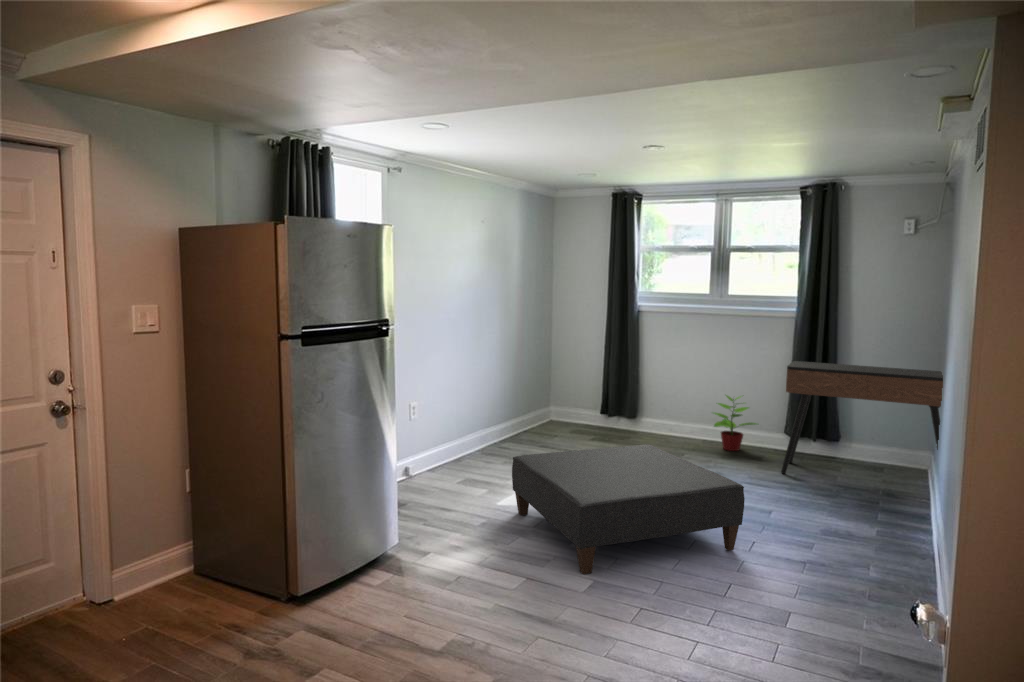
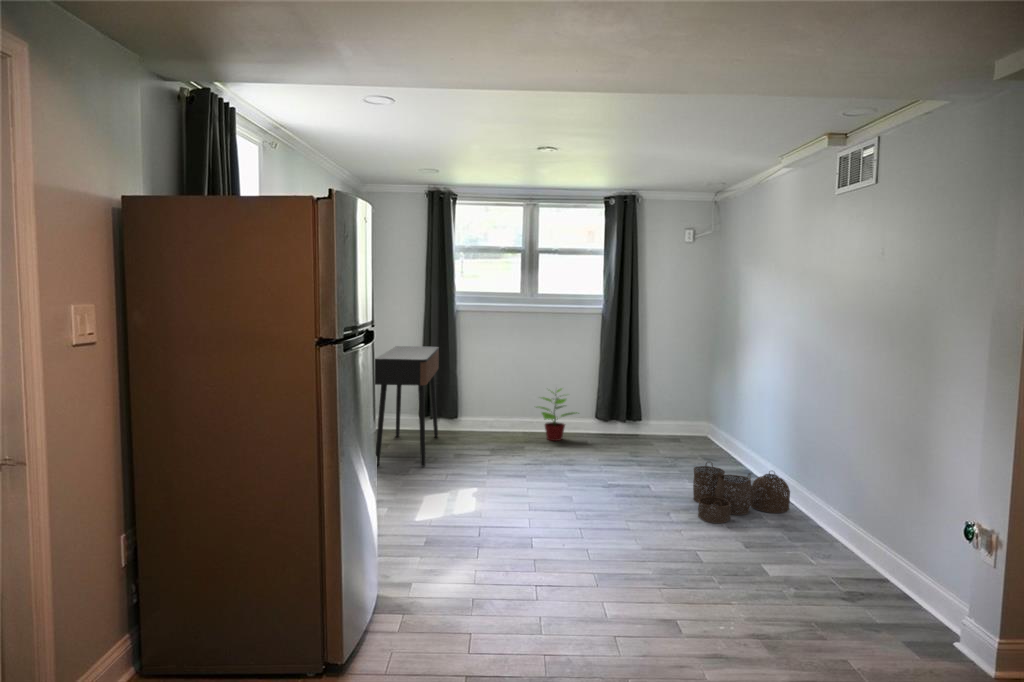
console table: present [781,361,943,474] -> present [375,346,439,466]
ottoman: present [512,444,744,574] -> none [440,439,669,569]
woven basket: none [788,494,928,571] -> present [693,462,790,523]

